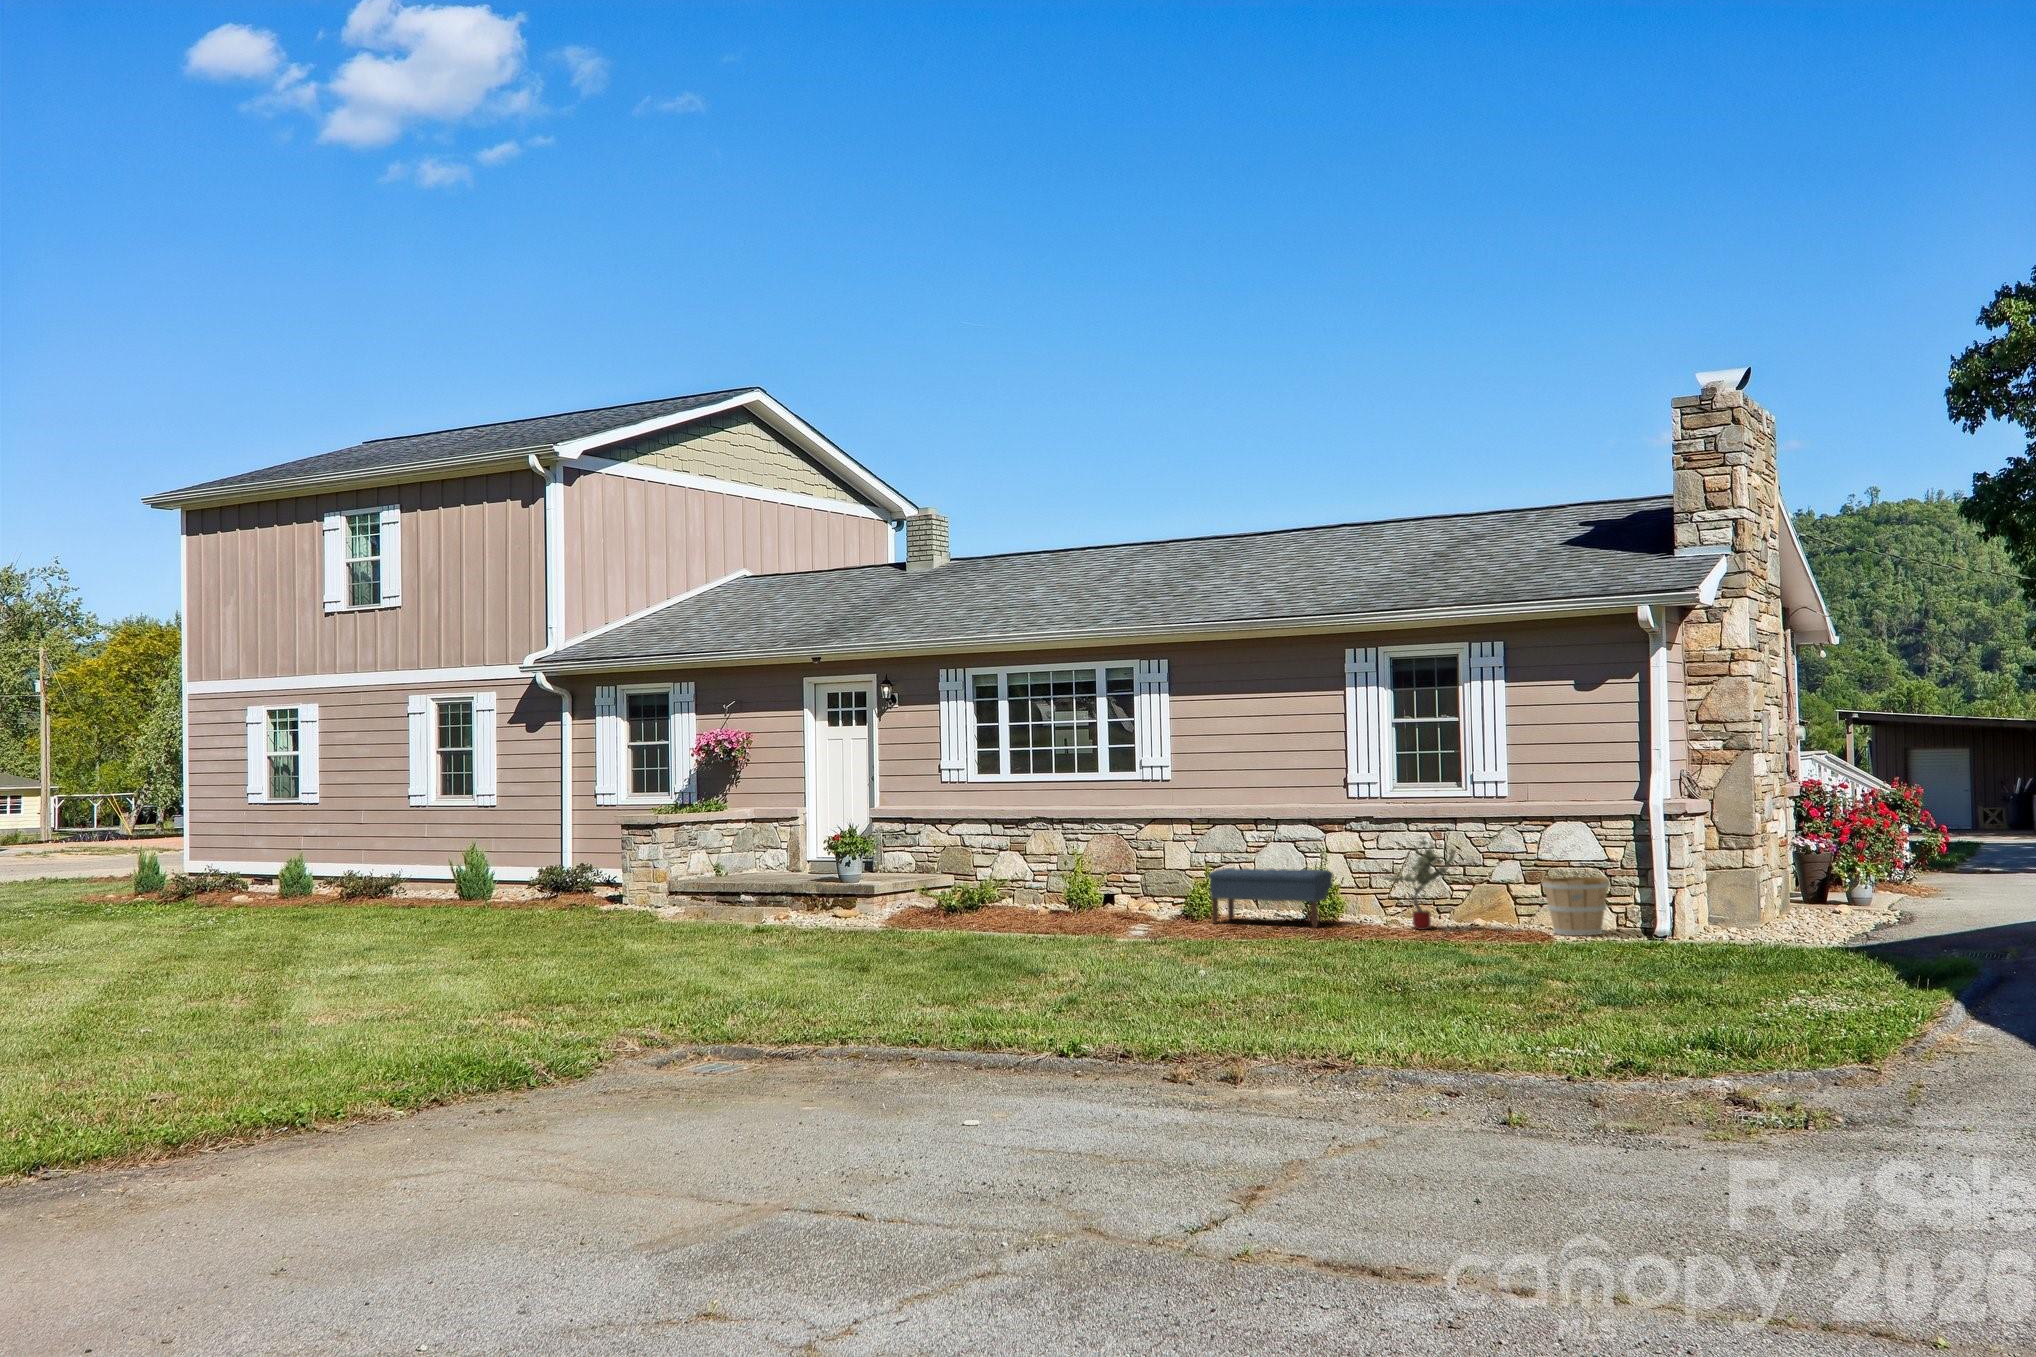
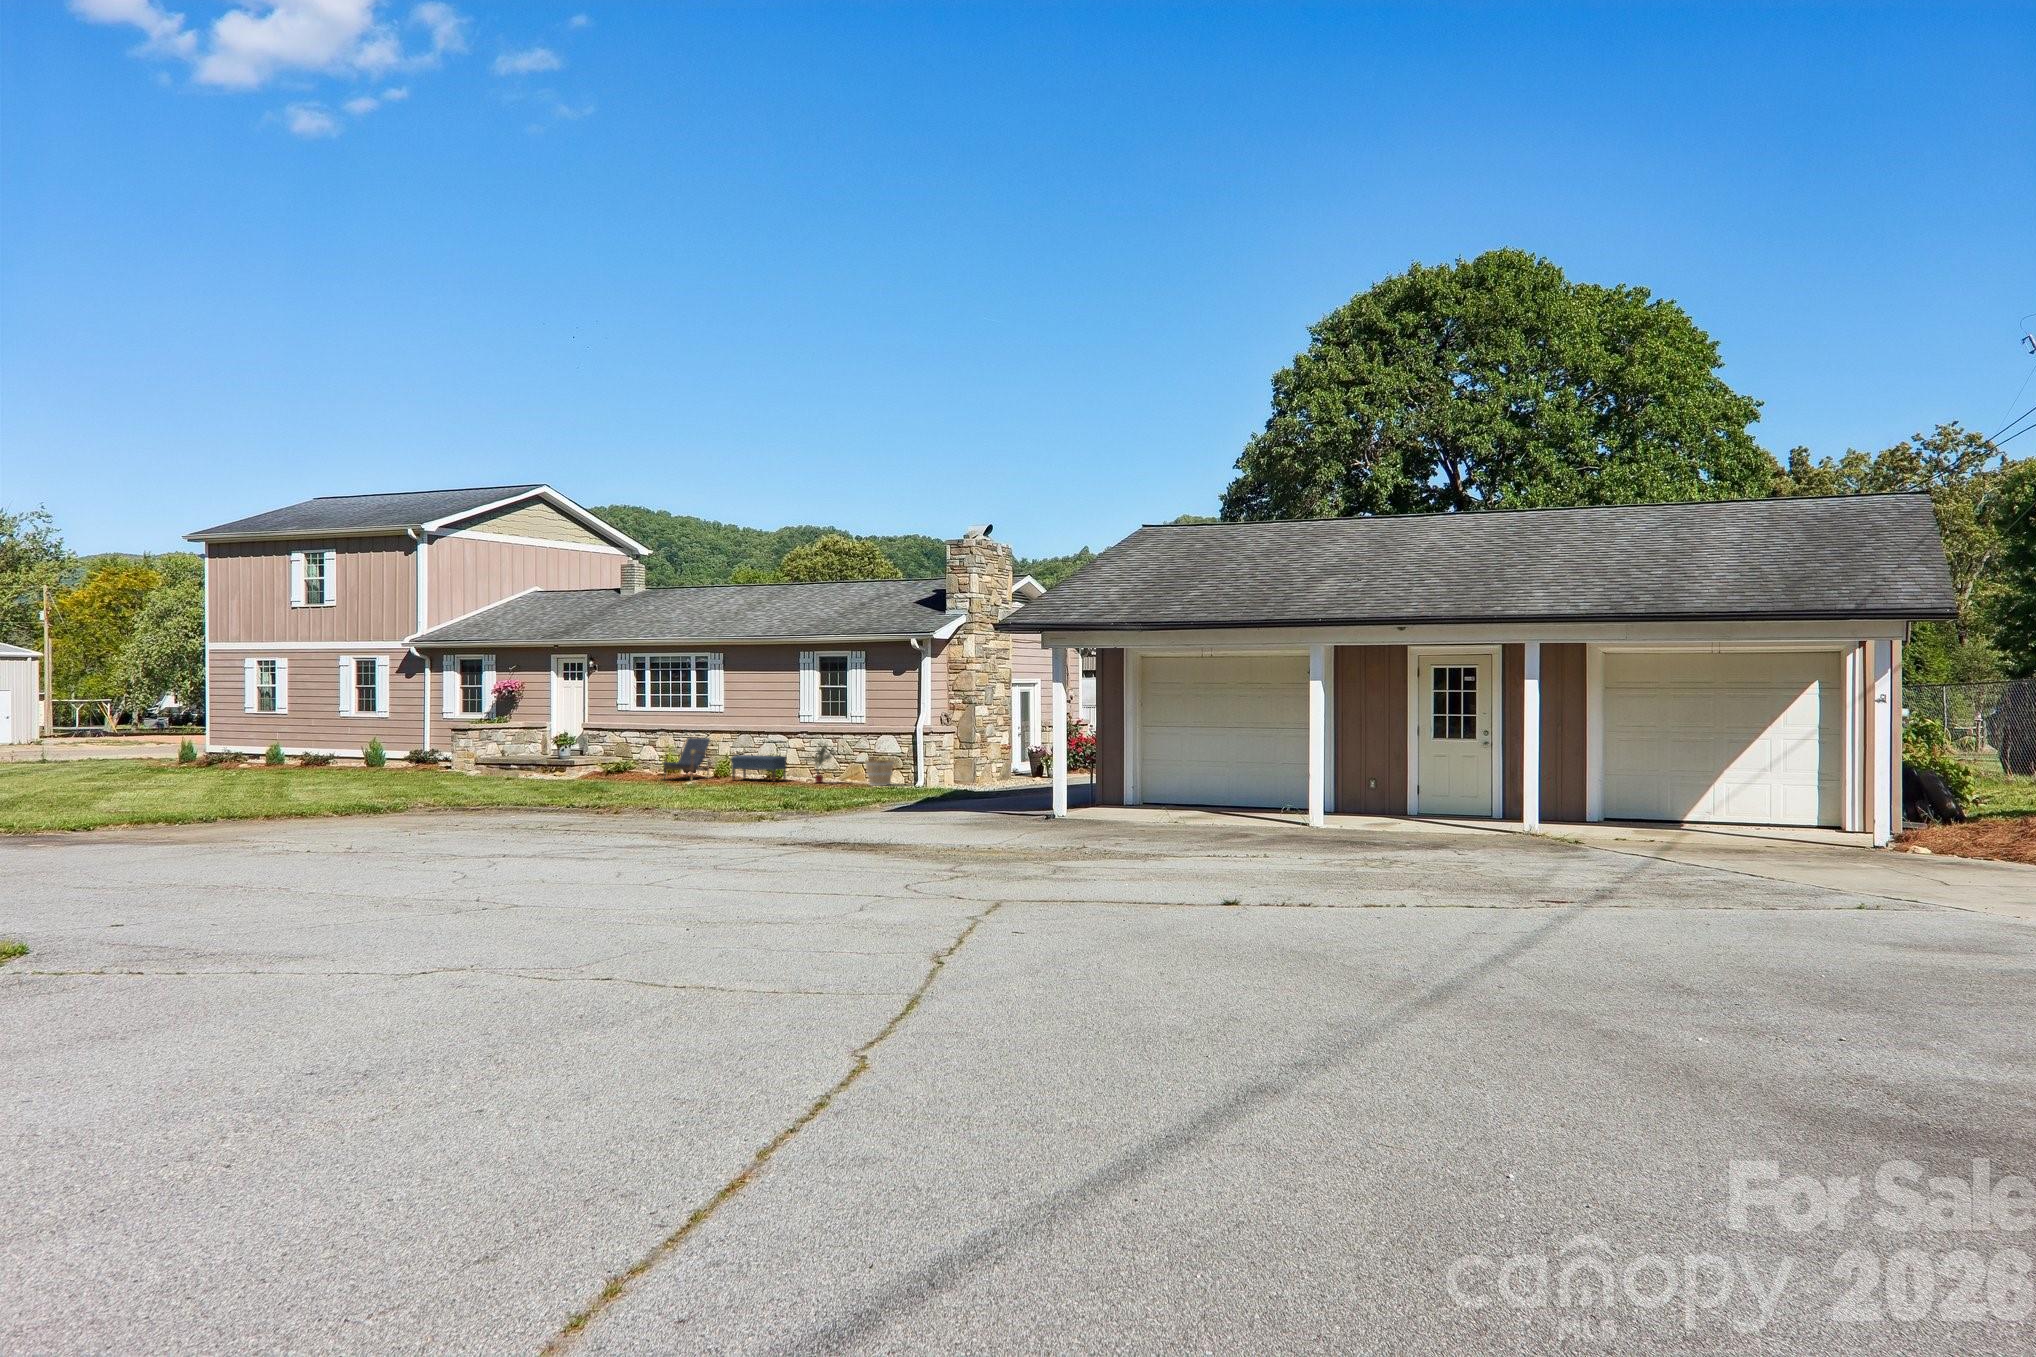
lounge chair: none [1061,833,1152,925] -> present [663,738,710,778]

